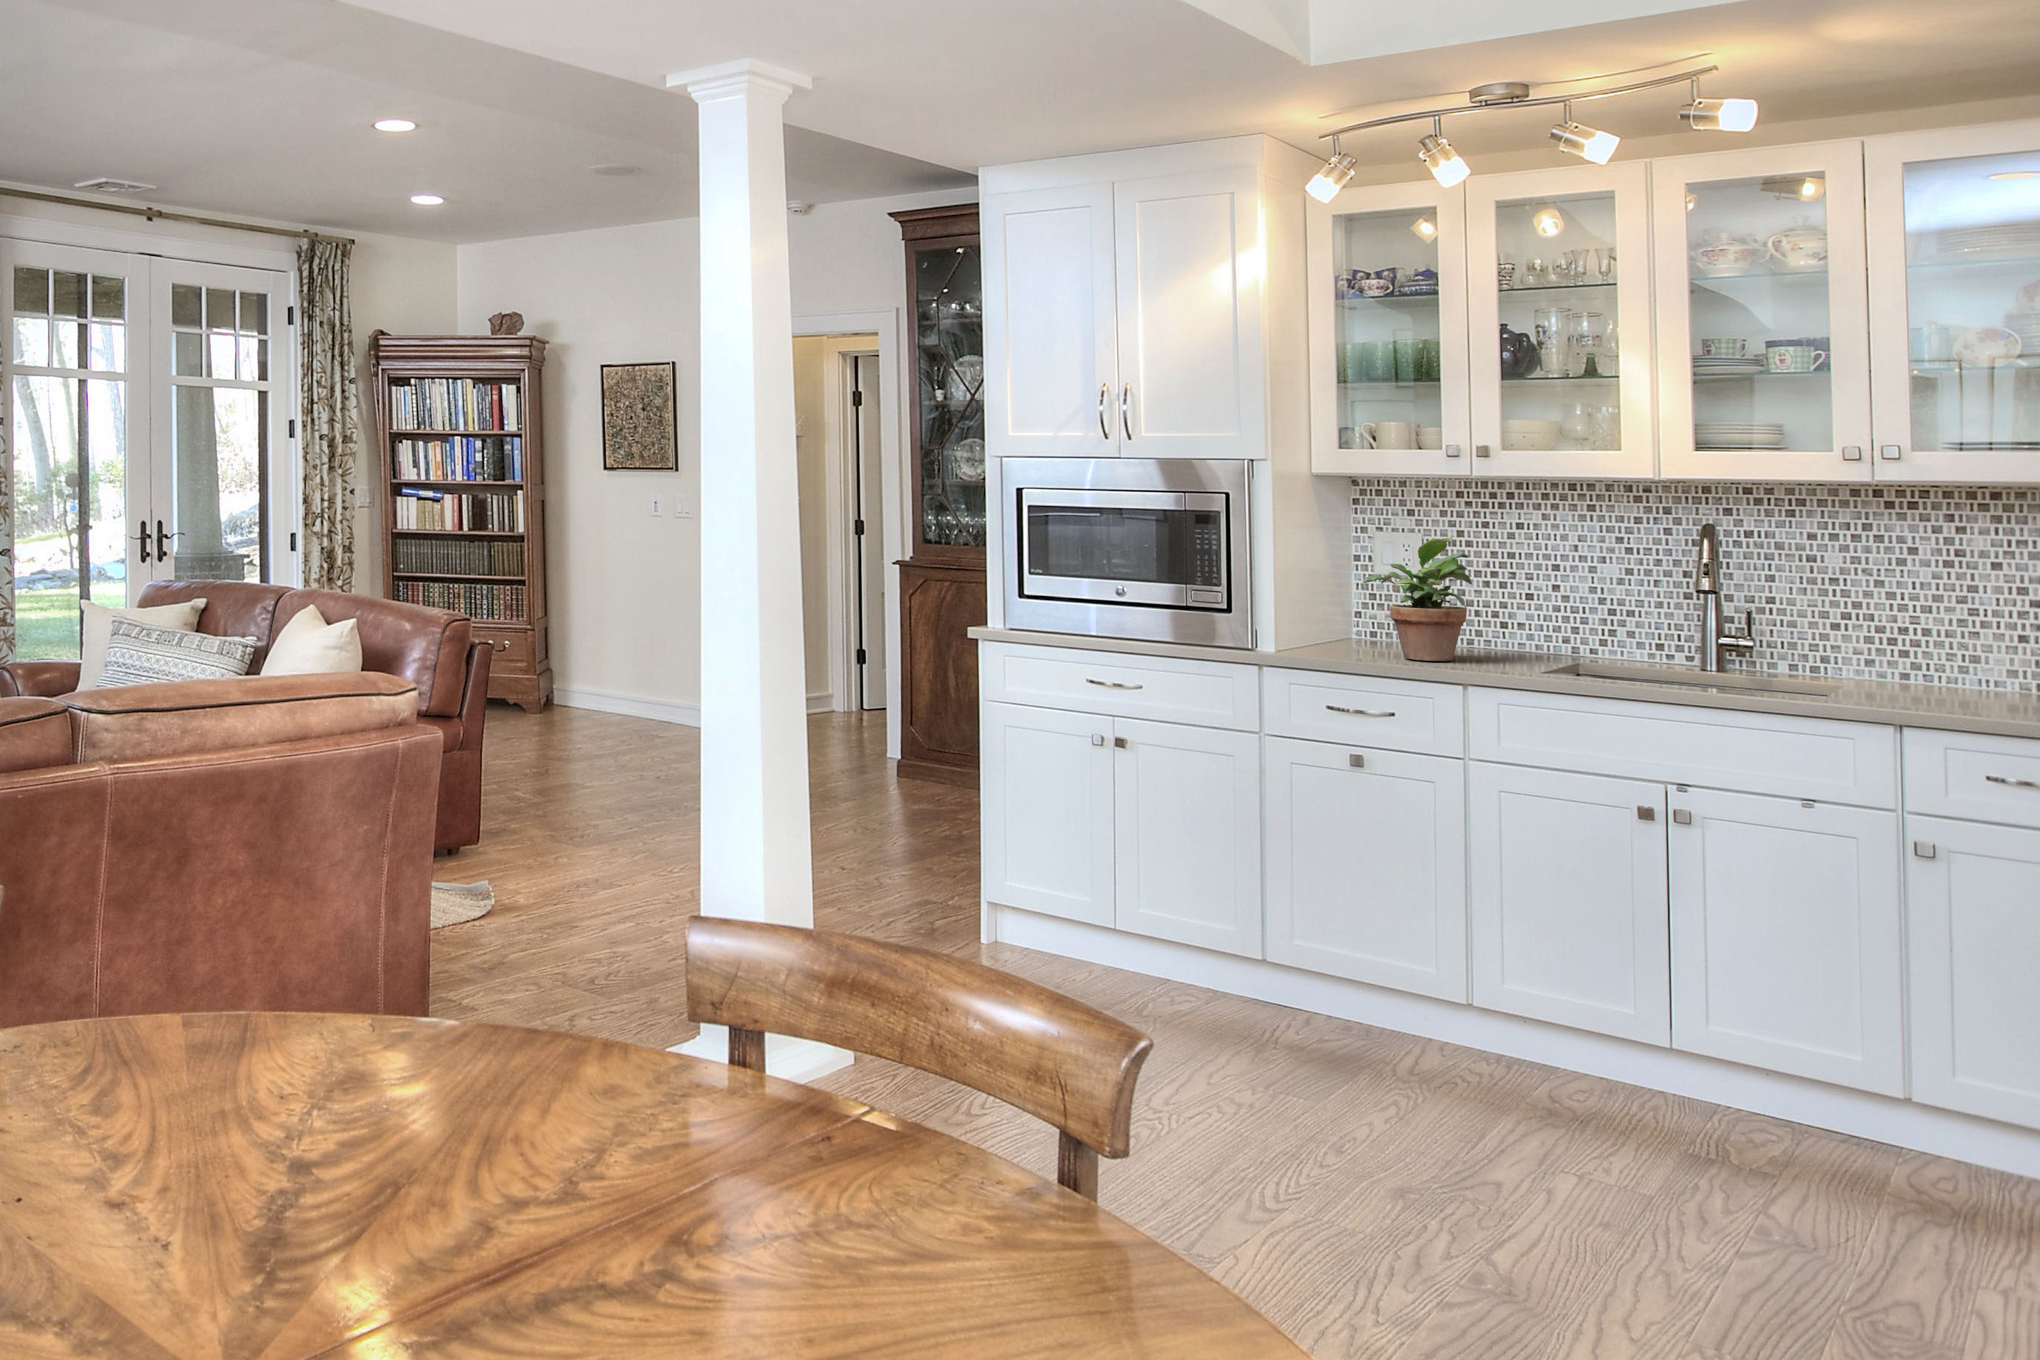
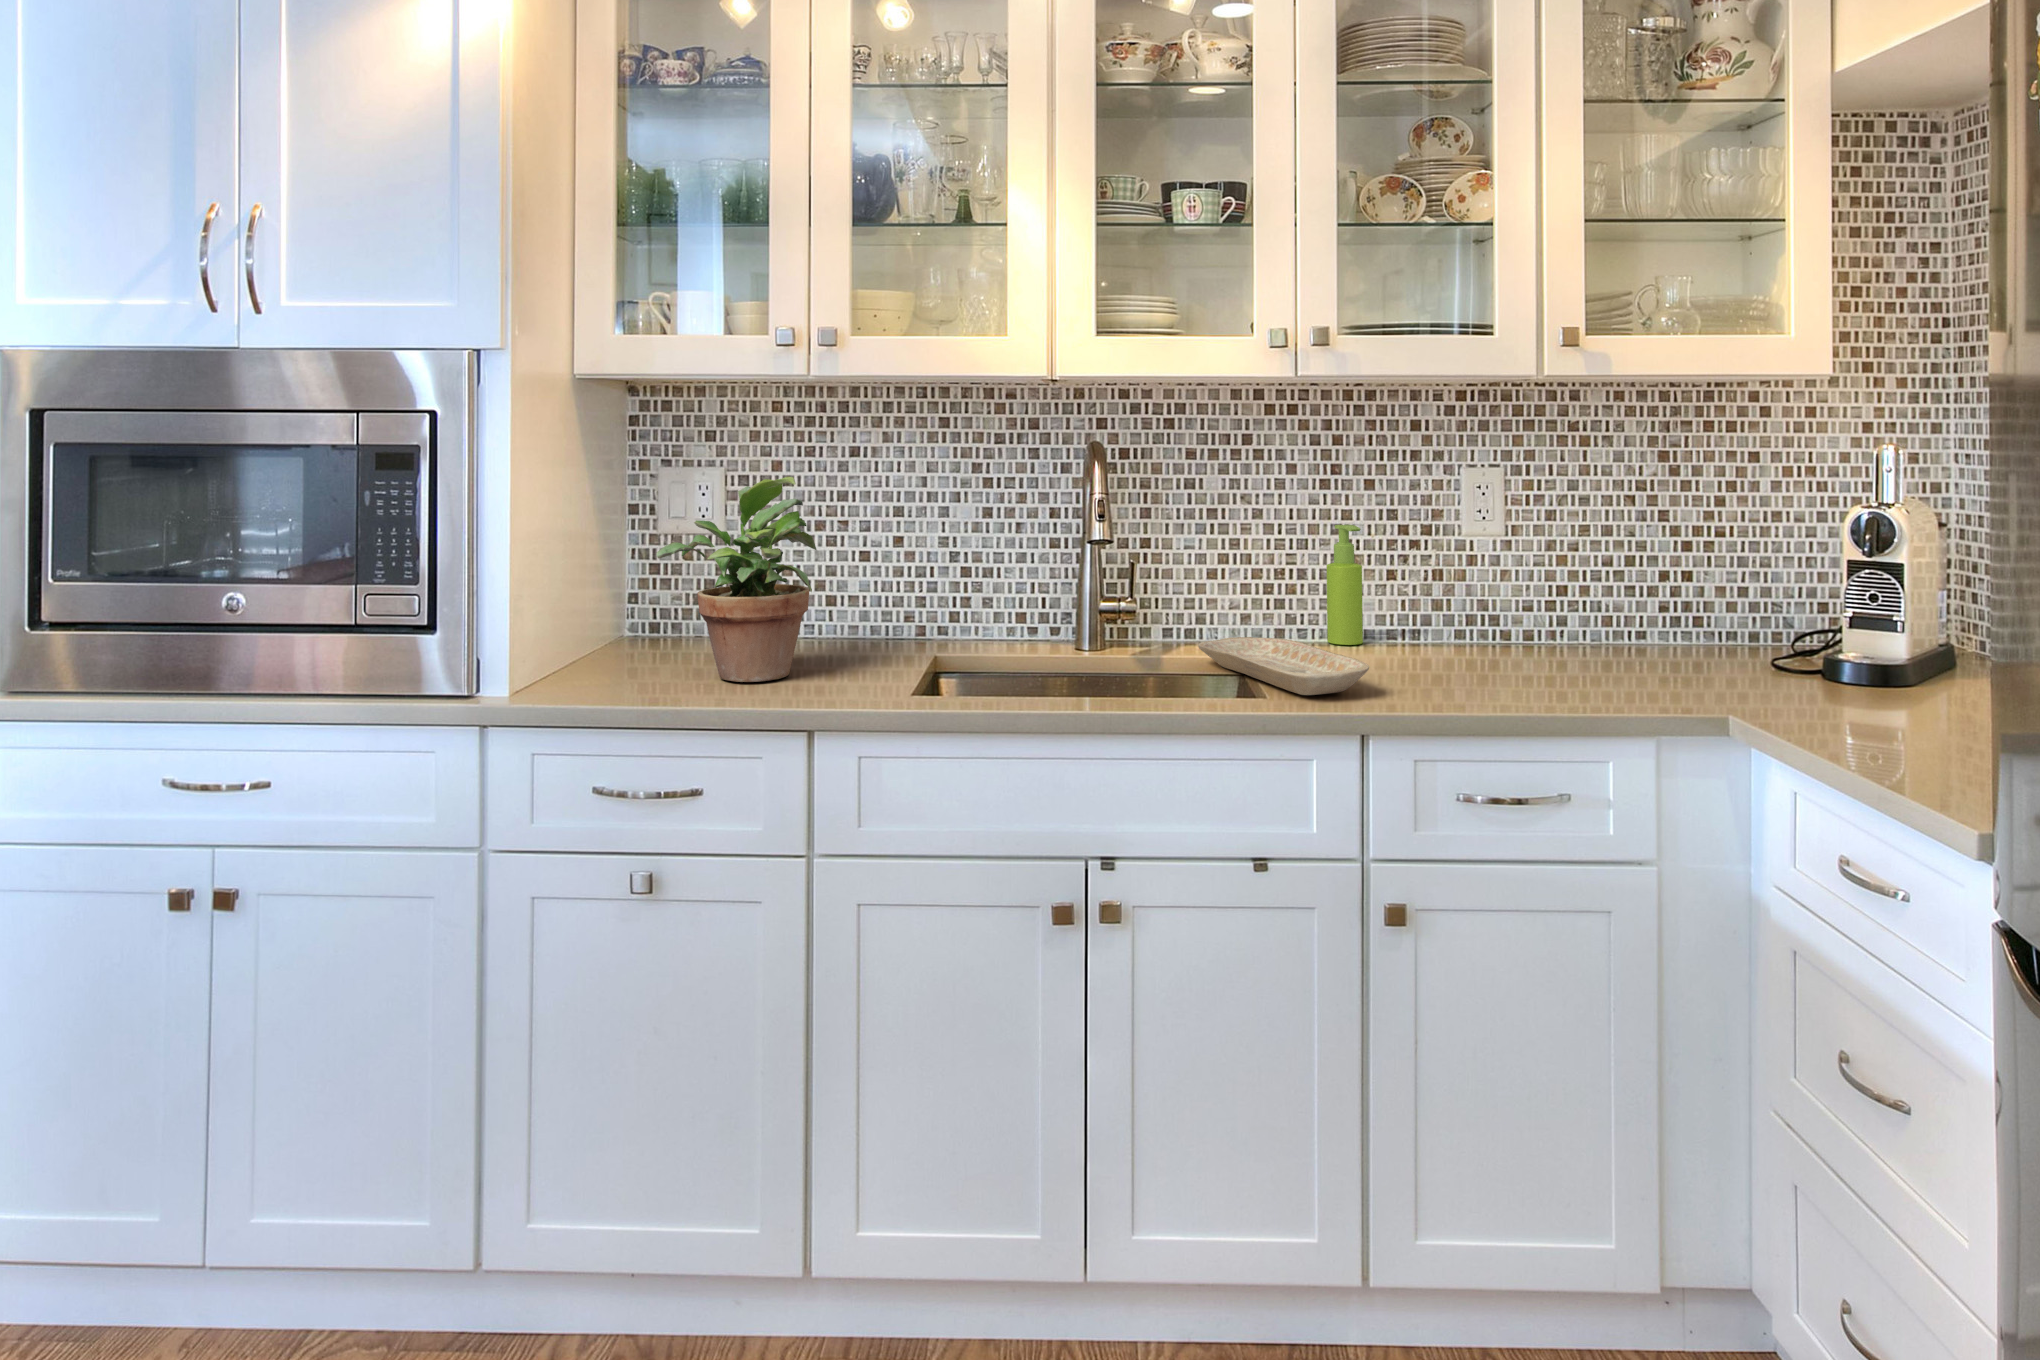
soap dispenser: none [1938,593,1975,687] -> present [1327,525,1363,645]
tray: none [1781,667,1899,698] -> present [1198,637,1369,695]

